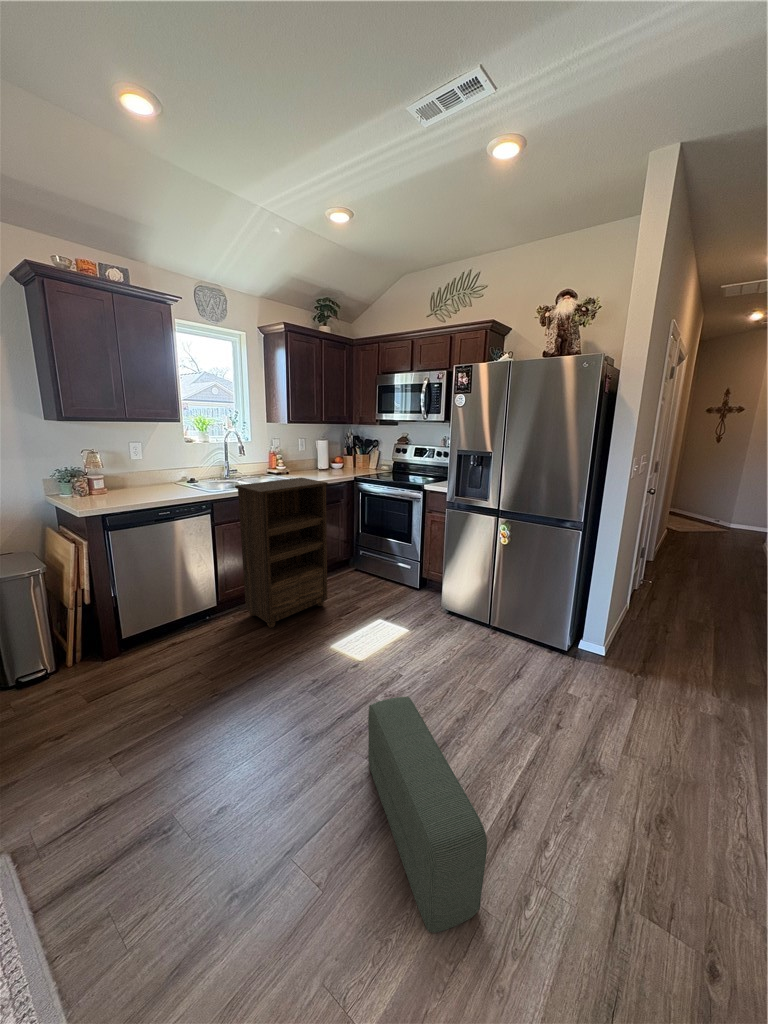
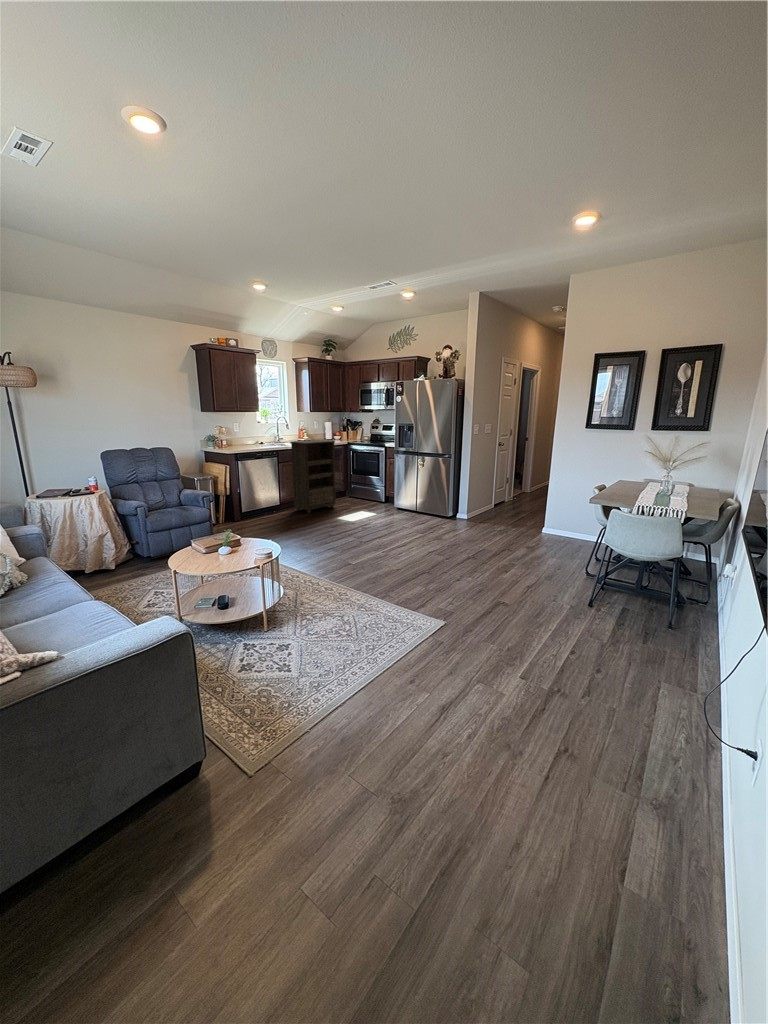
pouf: present [368,697,487,932] -> none [357,510,390,554]

